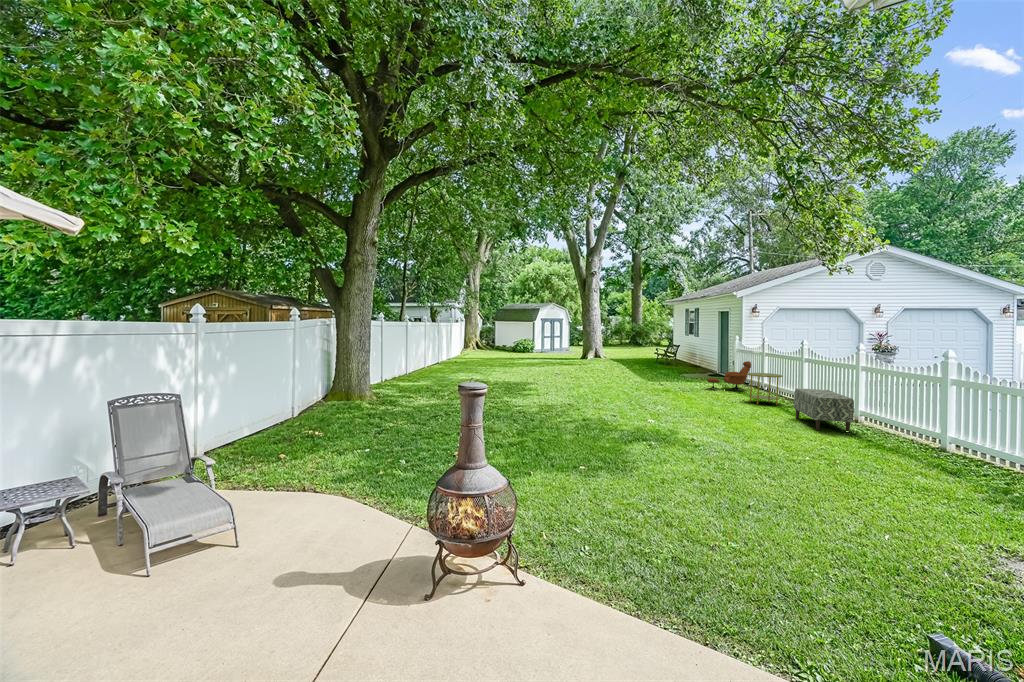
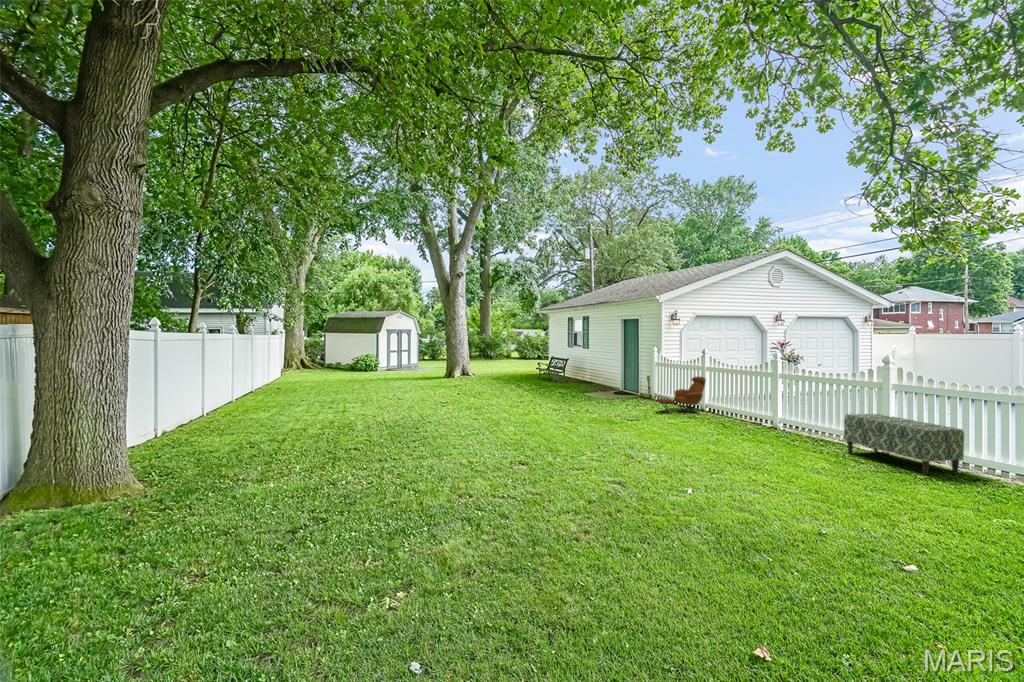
side table: present [747,373,783,405] -> none [738,392,782,433]

